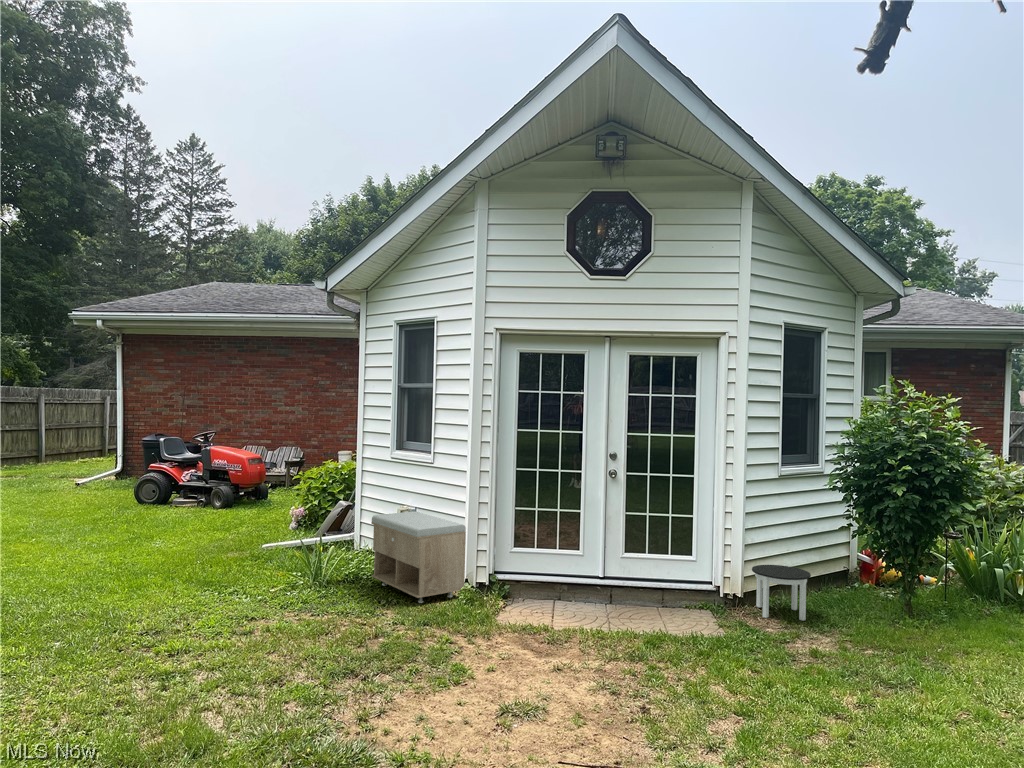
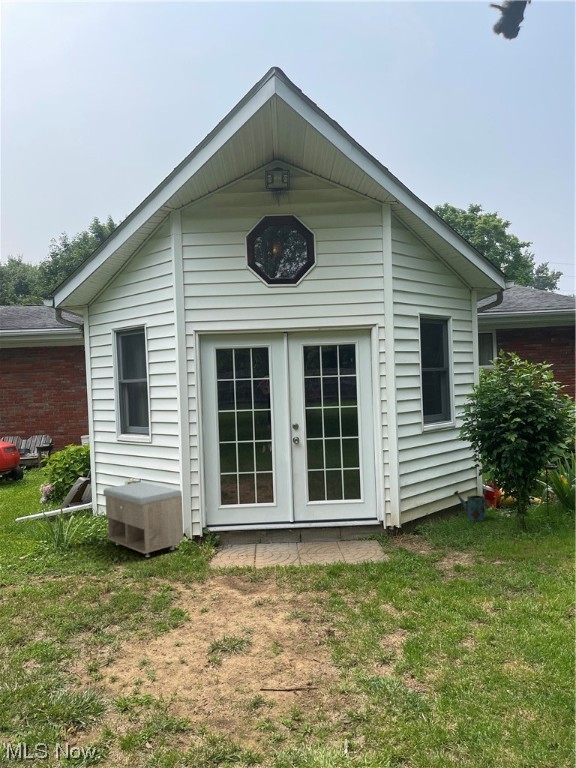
watering can: none [818,558,868,601] -> present [454,491,490,521]
round table: present [752,565,811,621] -> none [407,500,450,542]

